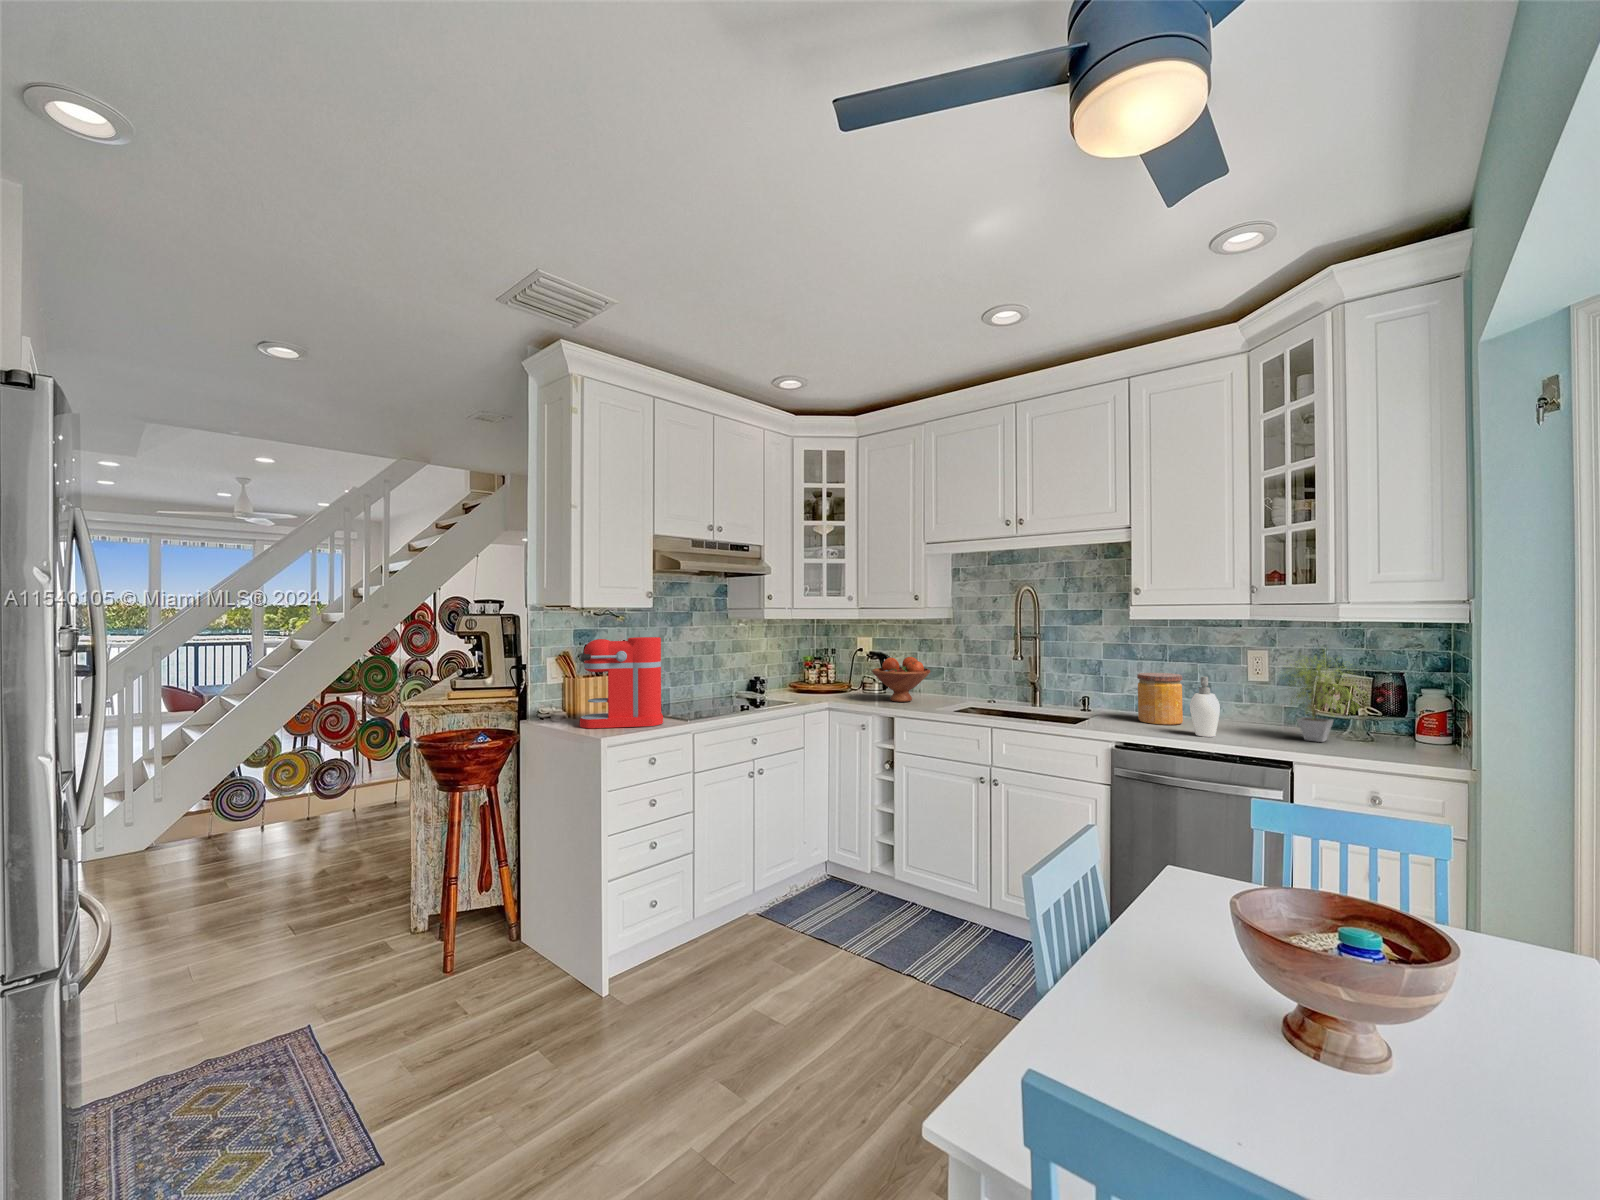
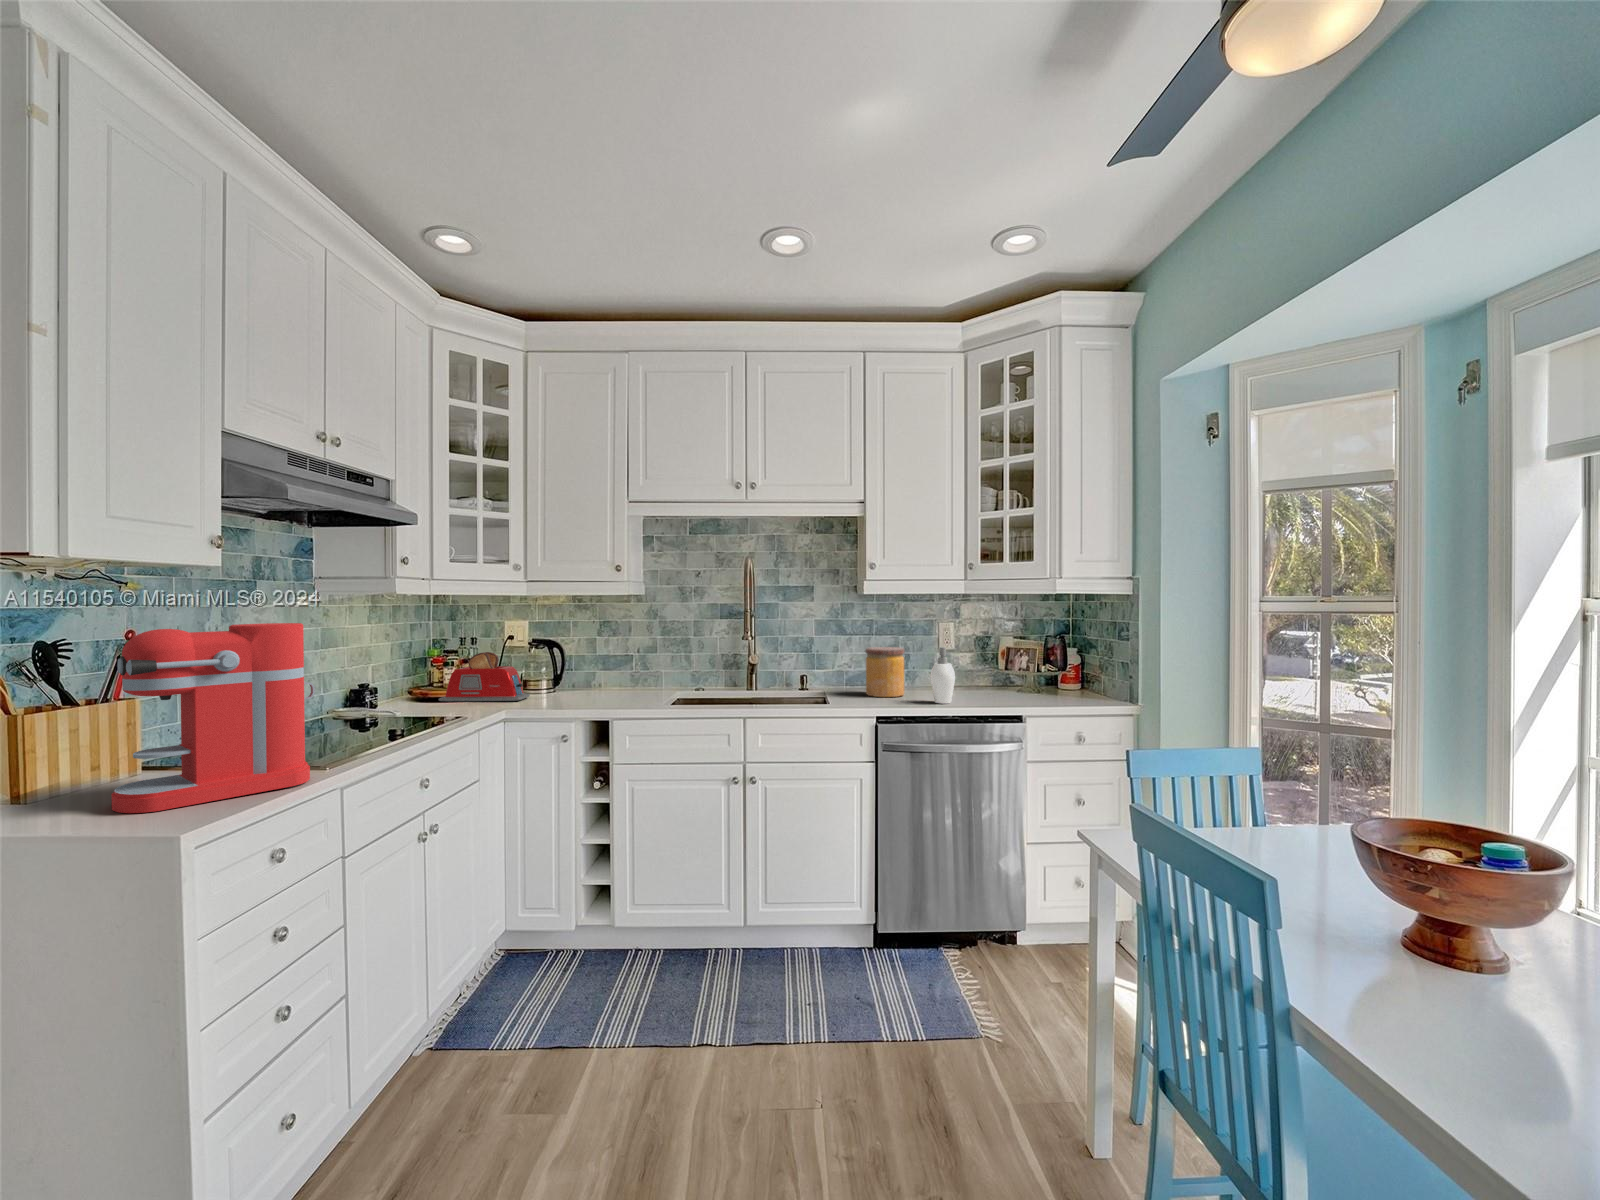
potted plant: present [1285,650,1366,742] -> none [980,615,1049,698]
fruit bowl: present [872,657,931,702] -> none [564,643,642,702]
toaster: none [803,659,860,695] -> present [438,652,530,702]

